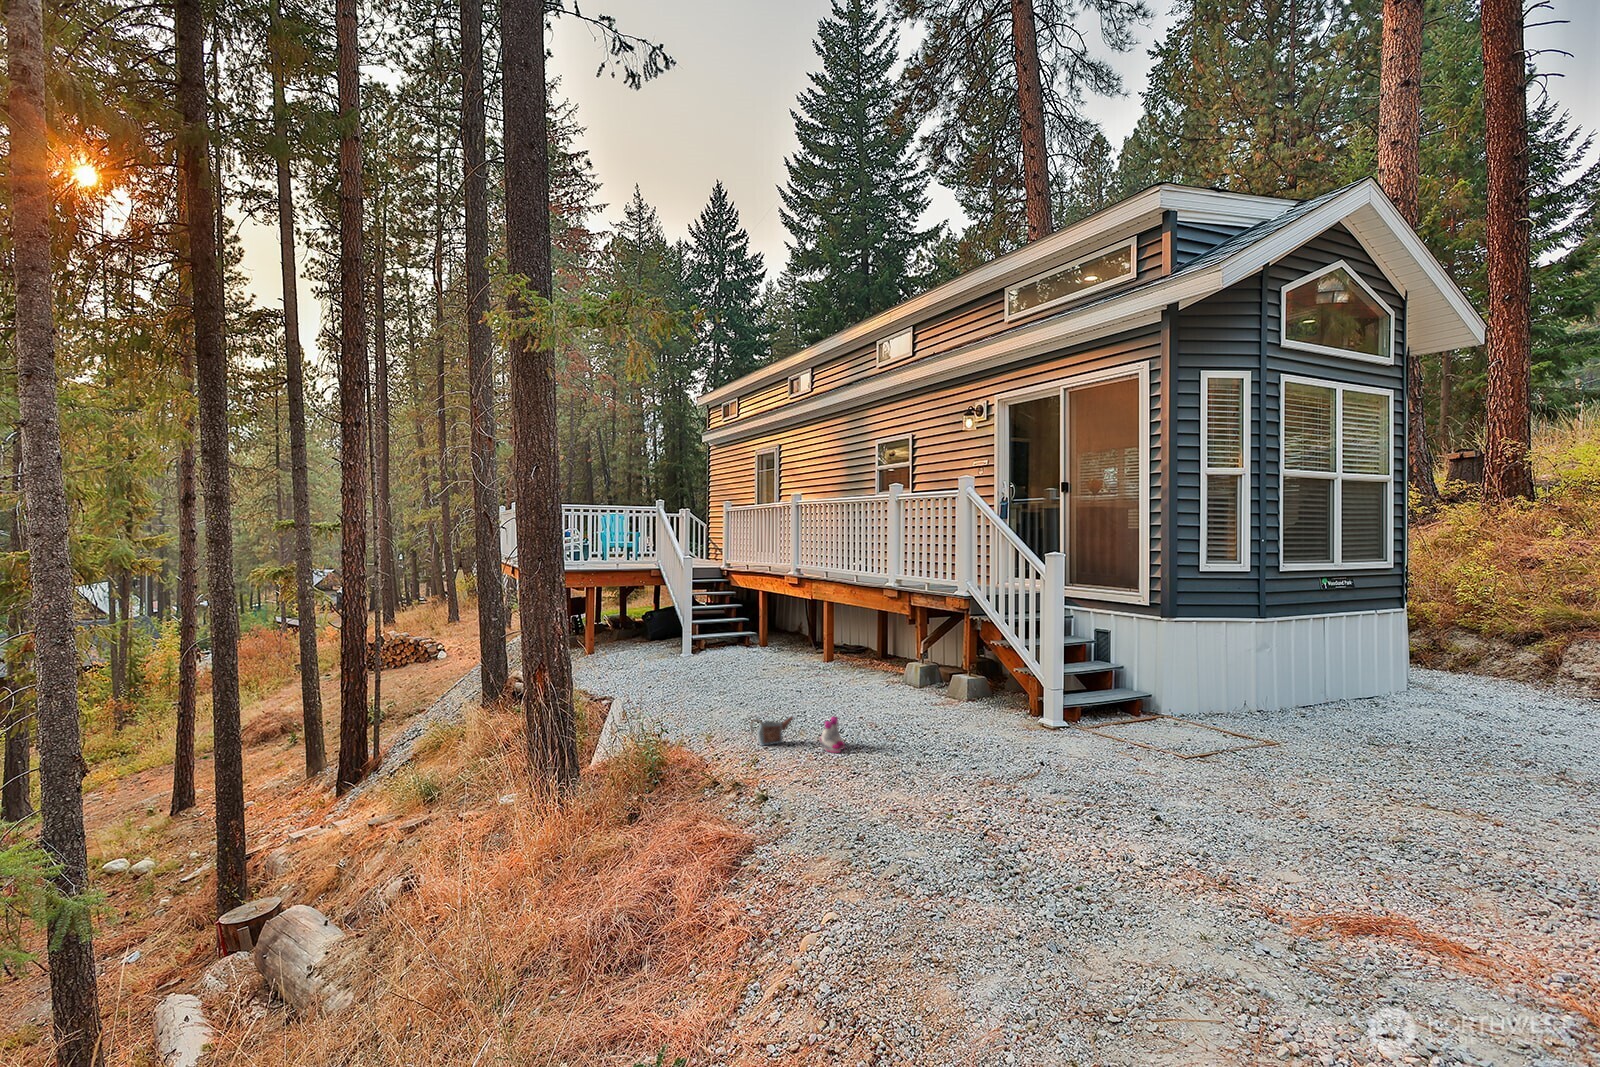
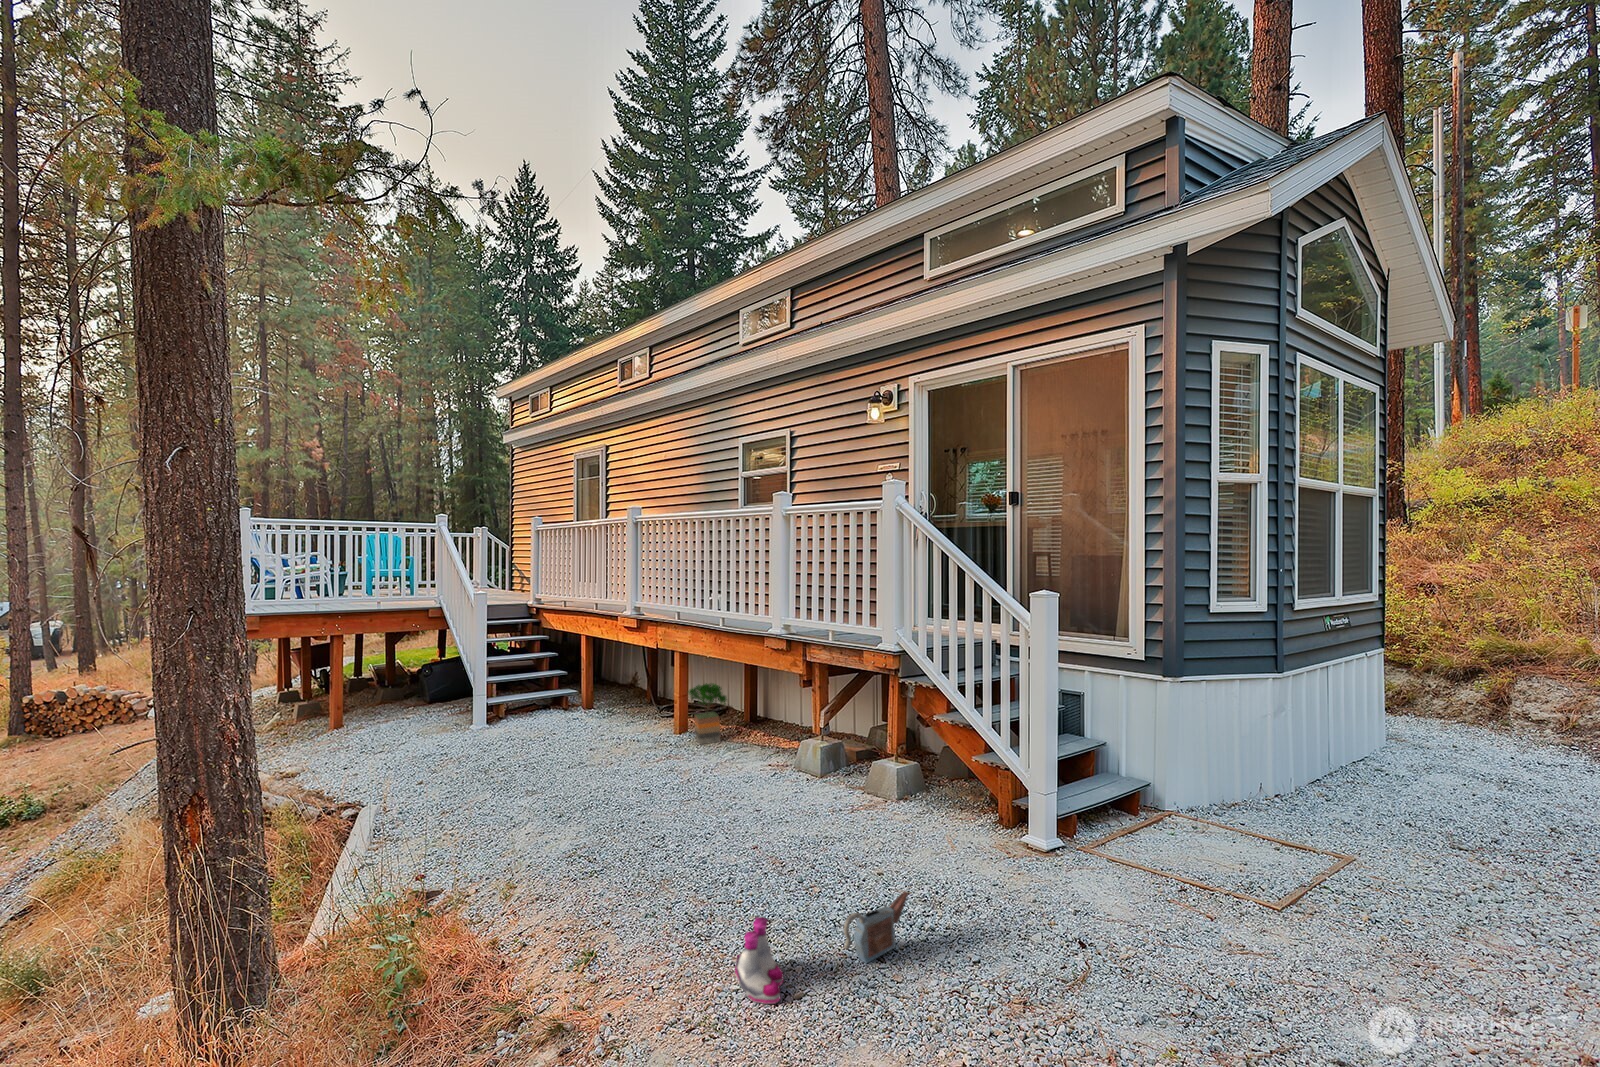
potted tree: none [827,625,856,668] -> present [688,683,727,745]
watering can: present [750,716,793,745] -> present [844,892,908,963]

